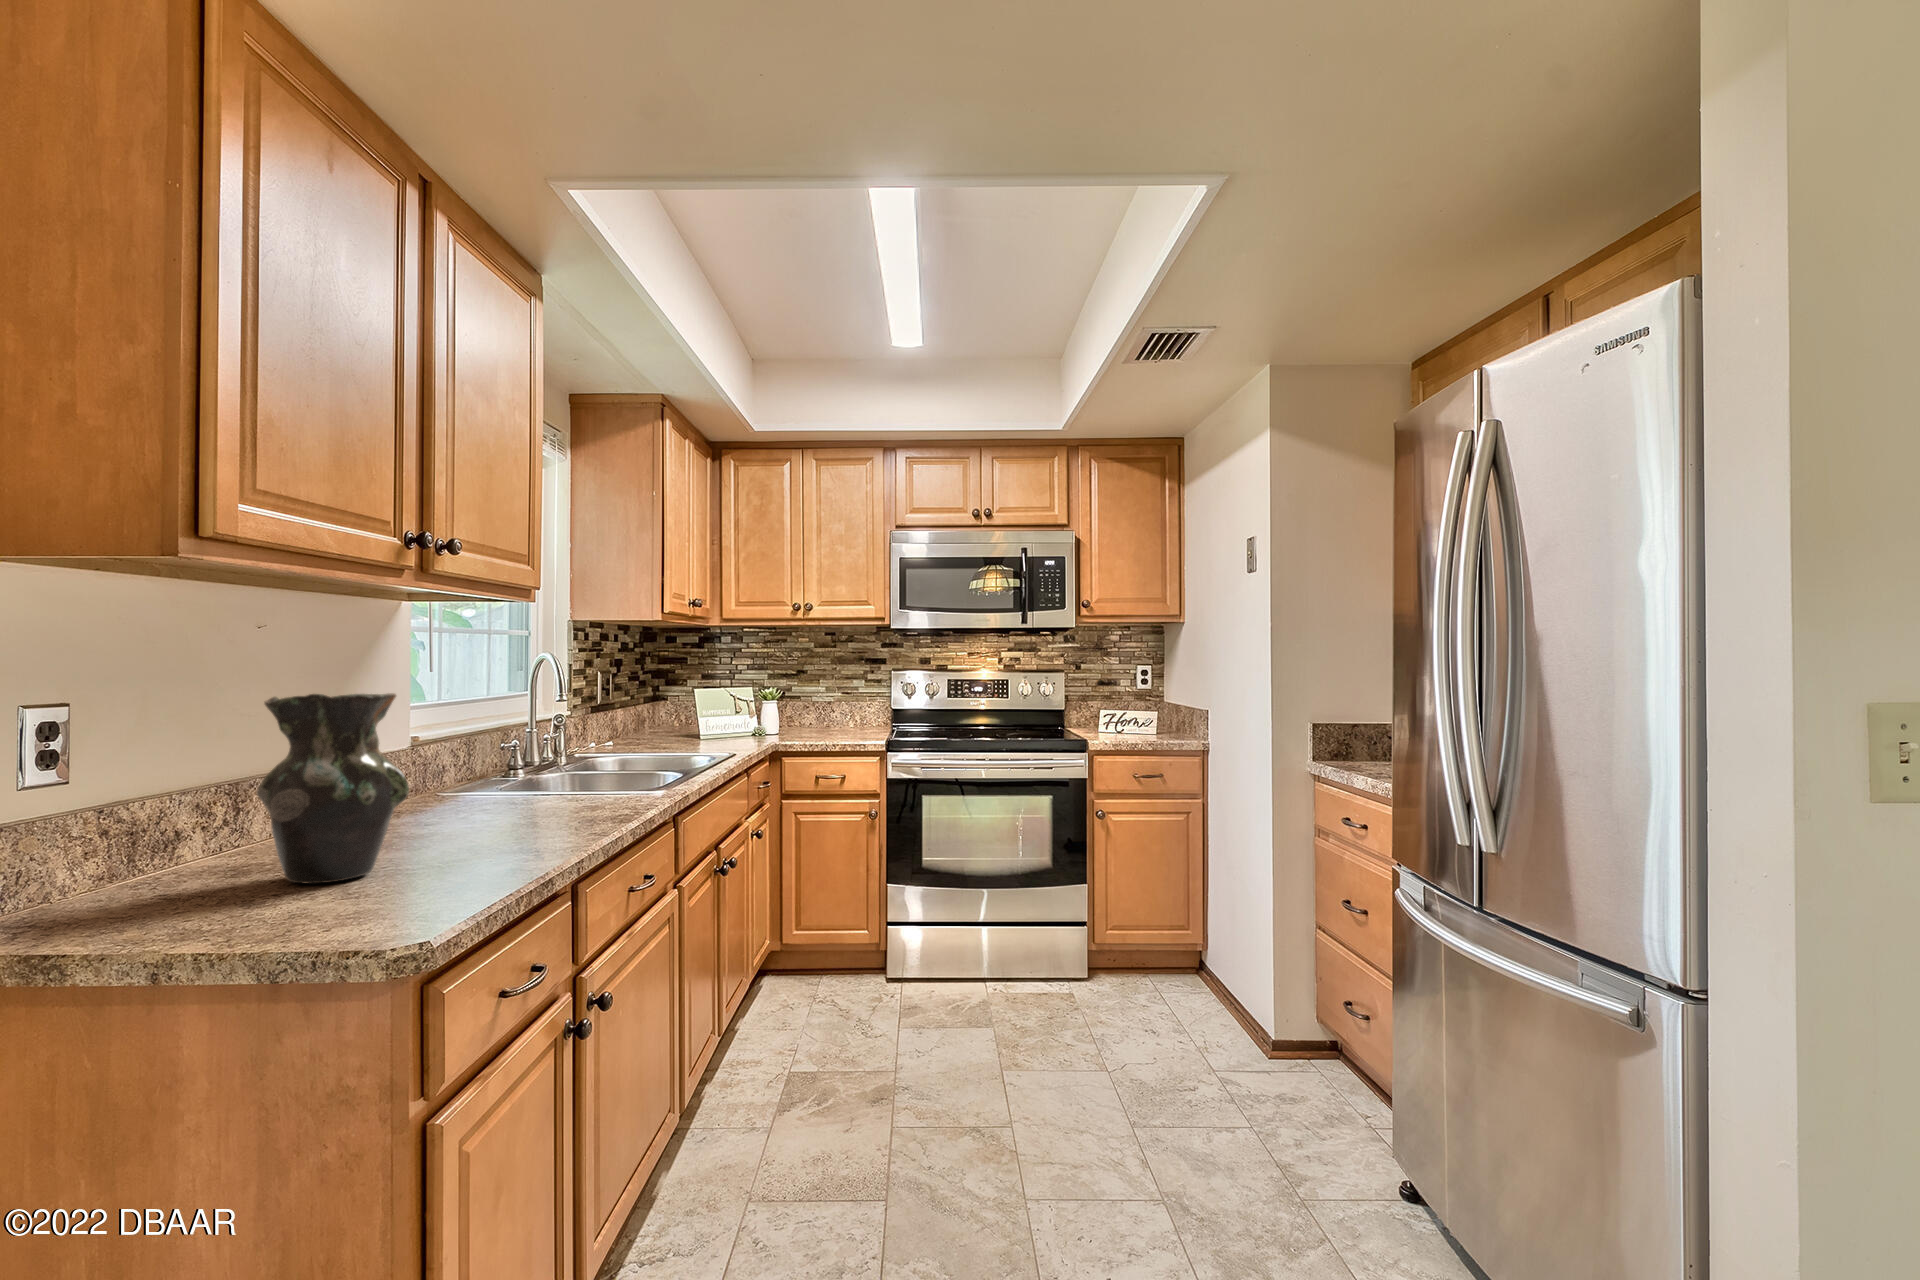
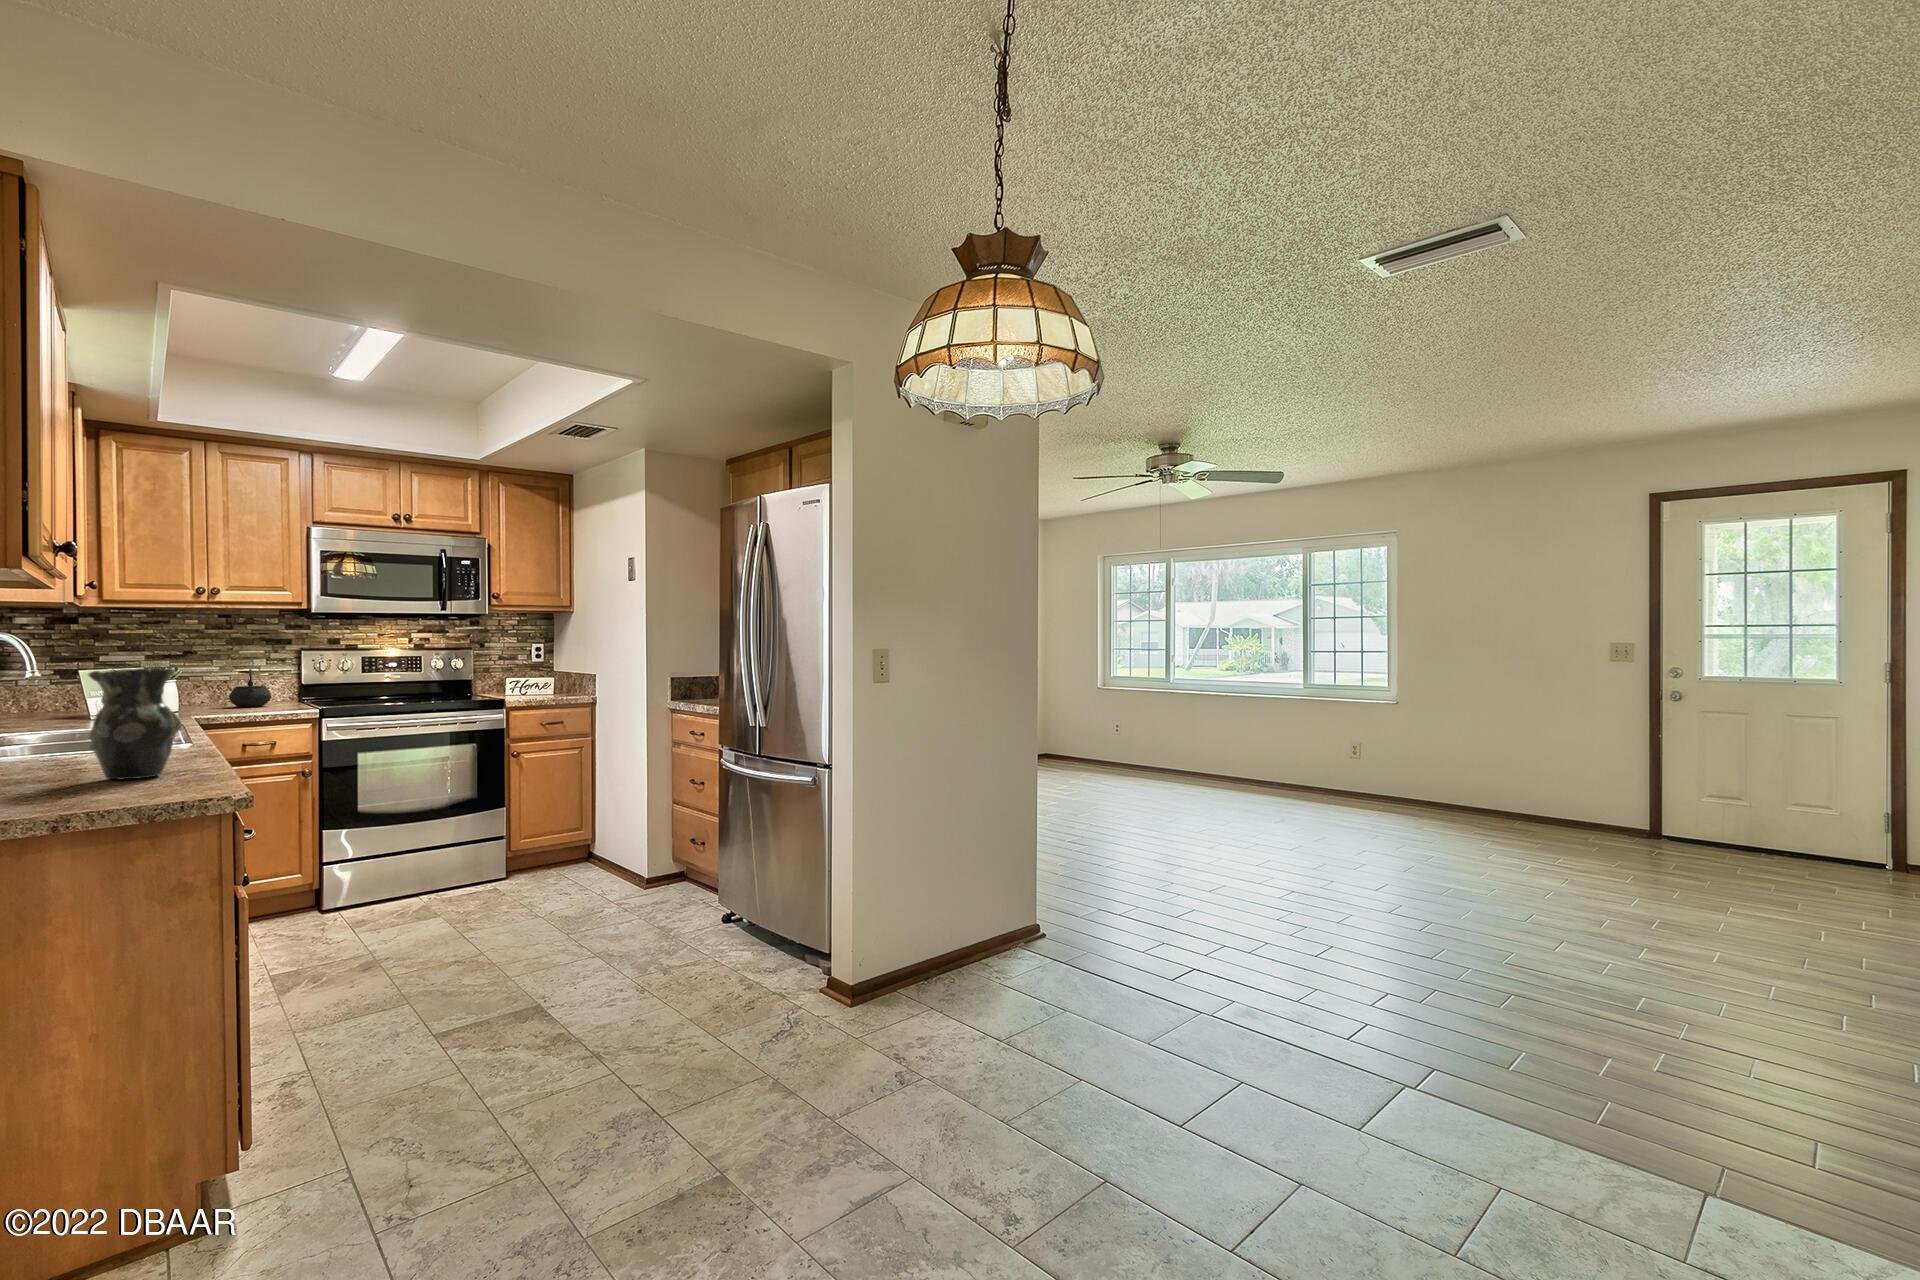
kettle: none [831,690,867,732] -> present [229,669,271,707]

